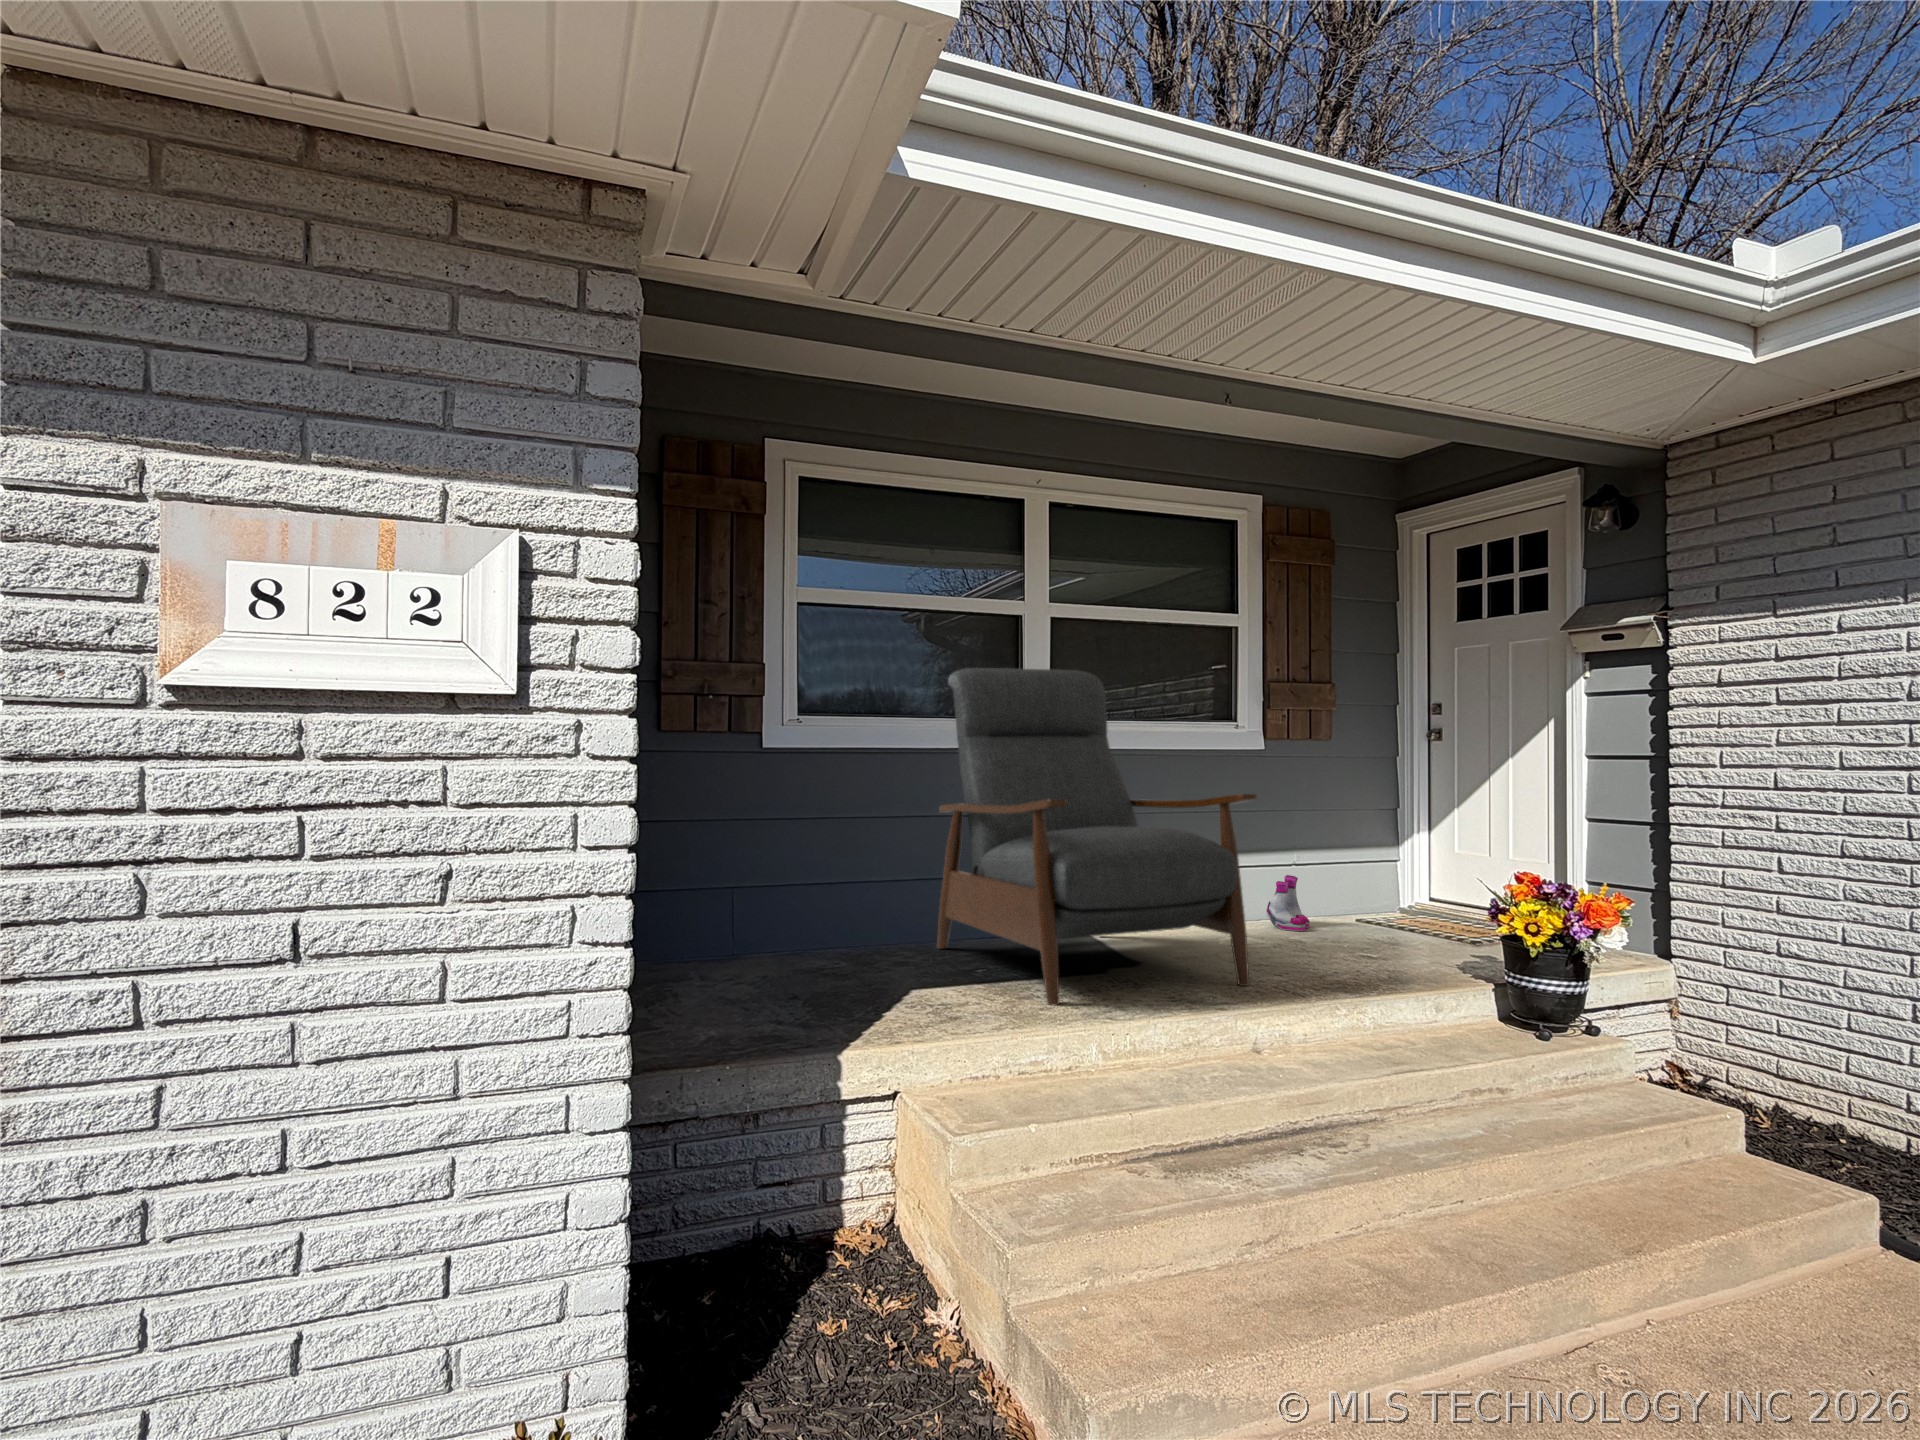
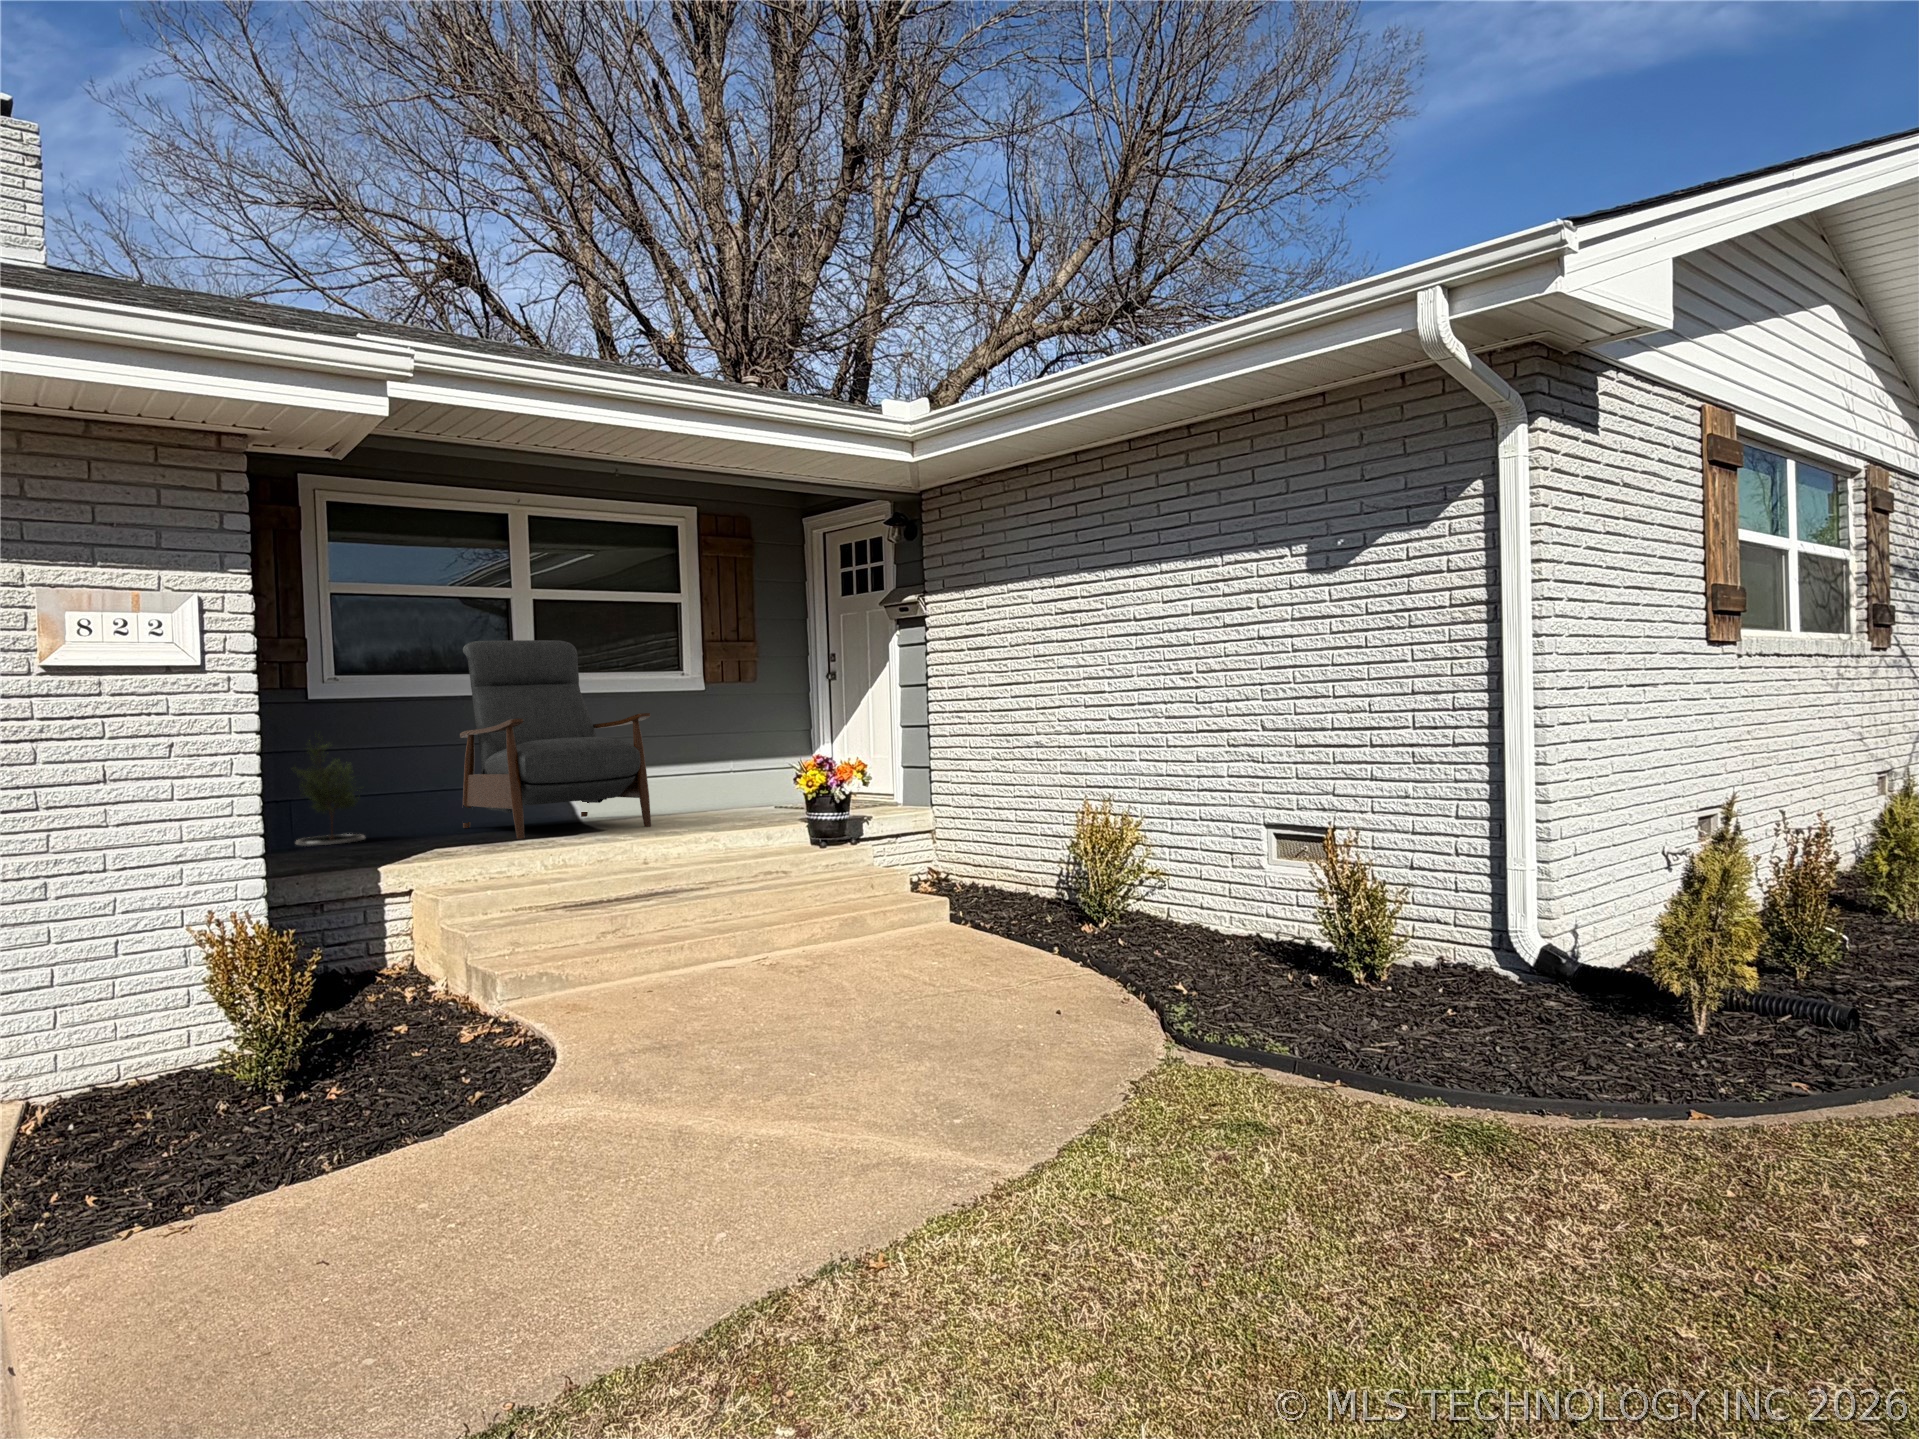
potted tree: none [704,798,808,982] -> present [292,735,365,846]
boots: present [1266,875,1310,931] -> none [706,774,735,809]

